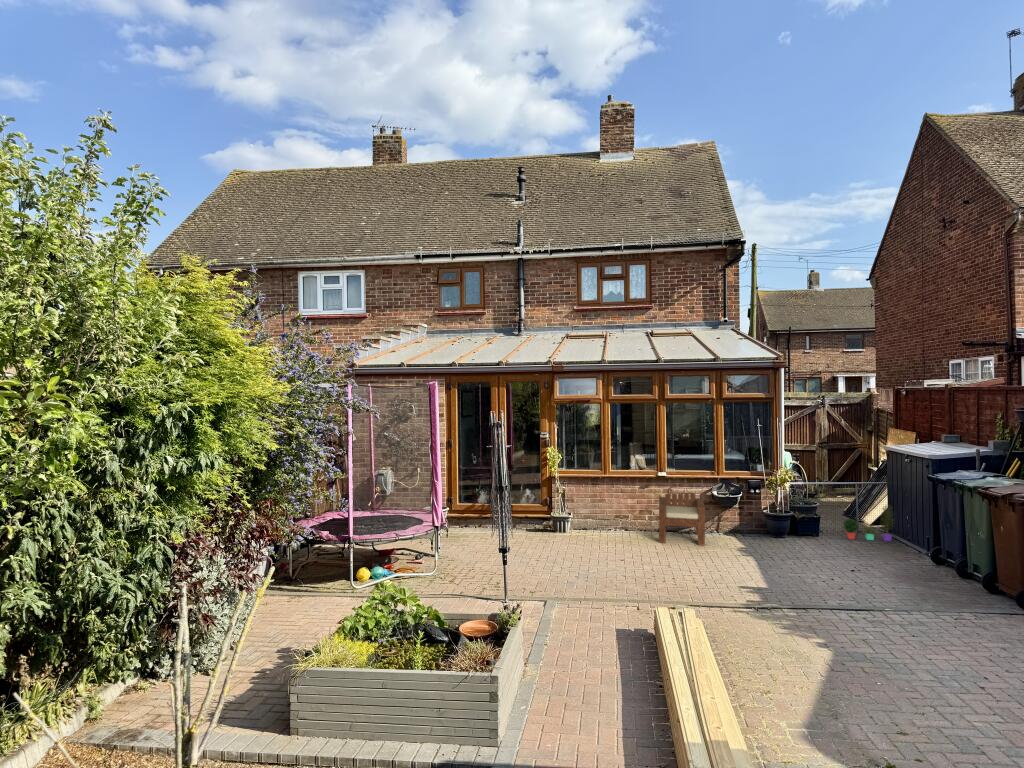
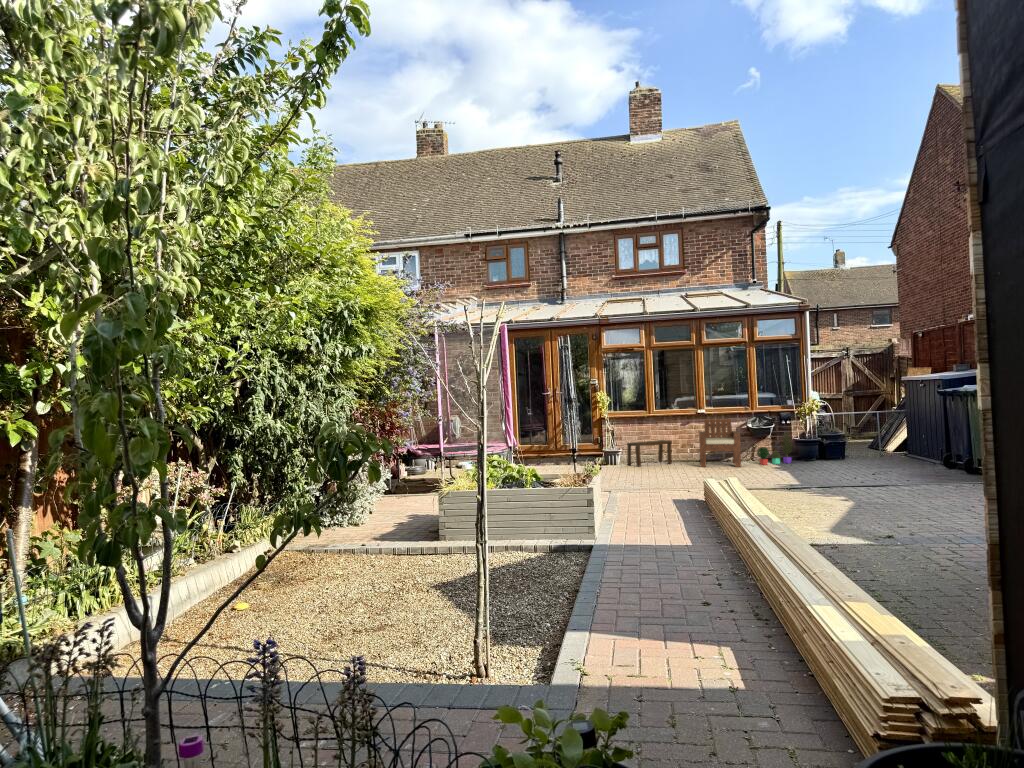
bench: none [578,503,628,537] -> present [627,440,672,466]
potted plant: present [844,506,894,541] -> present [757,432,792,465]

